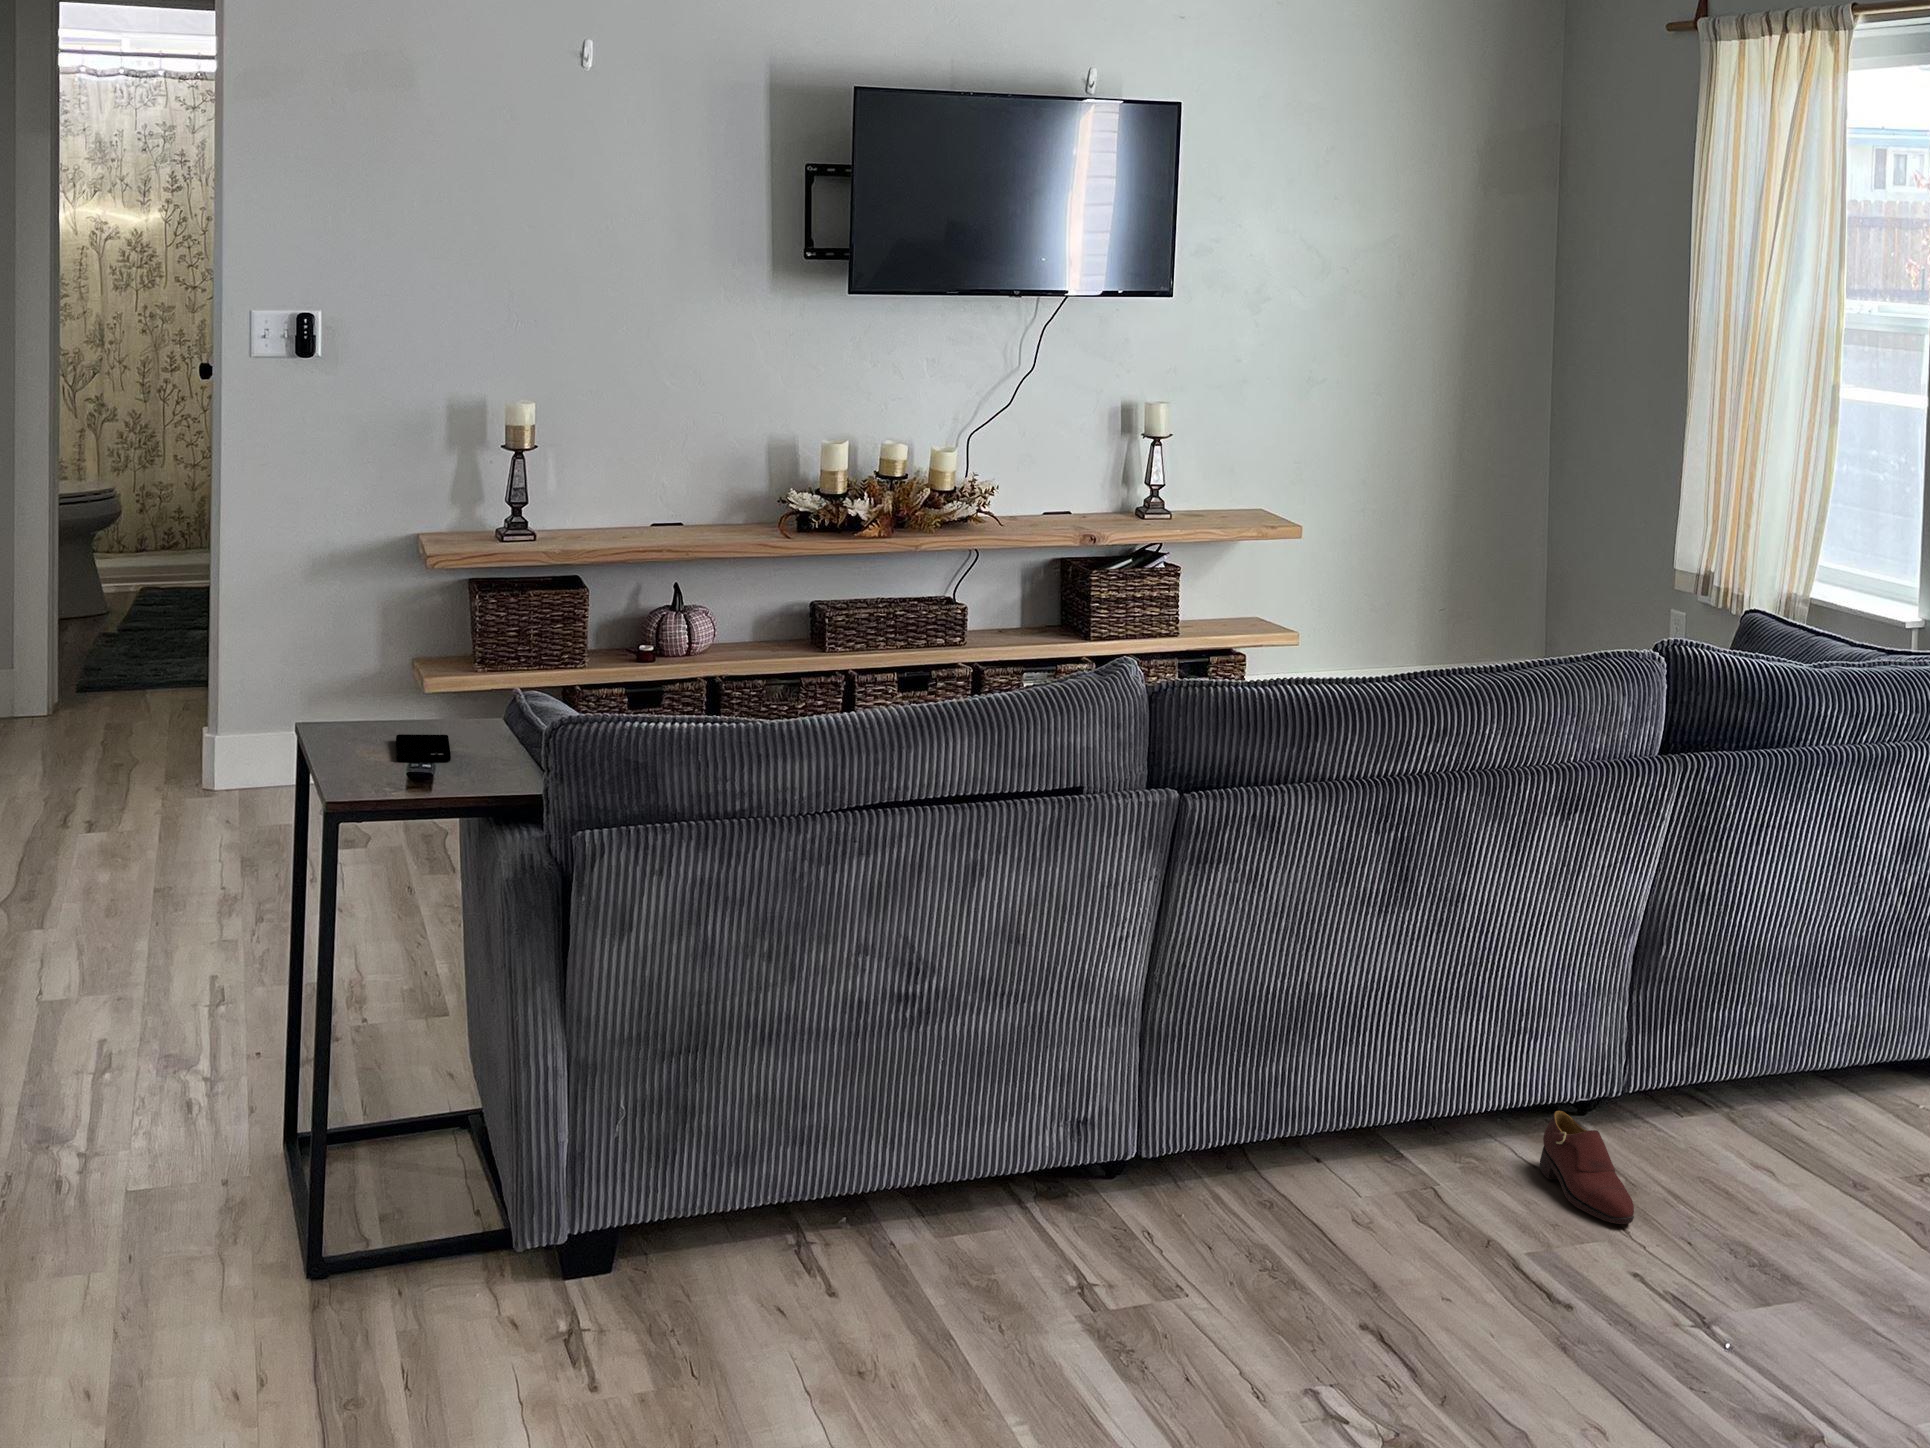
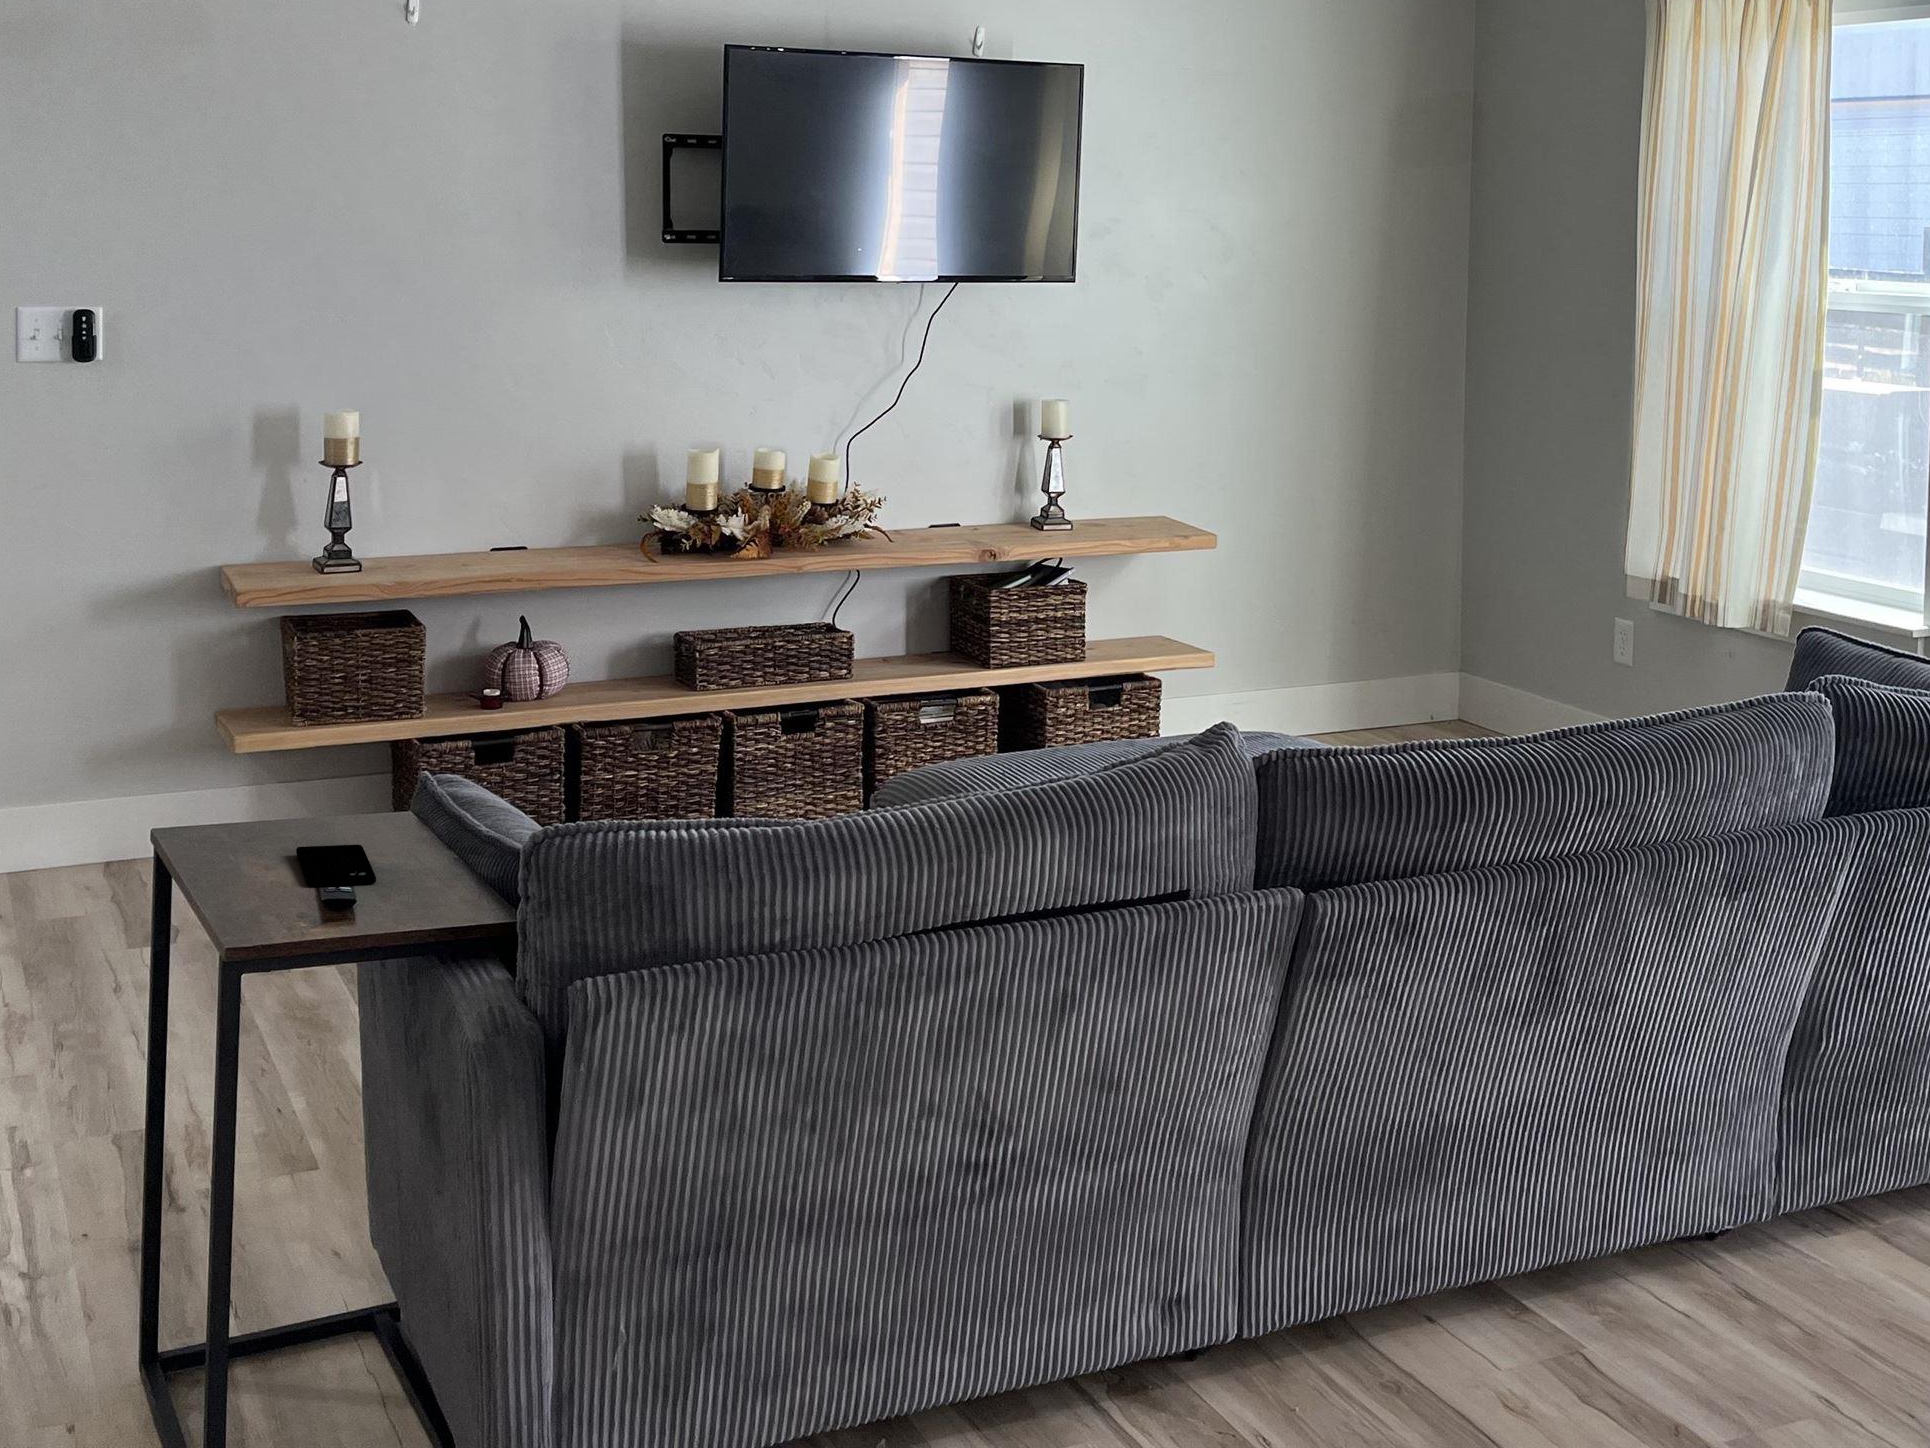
shoe: present [1539,1111,1634,1224] -> none [1695,1246,1836,1390]

